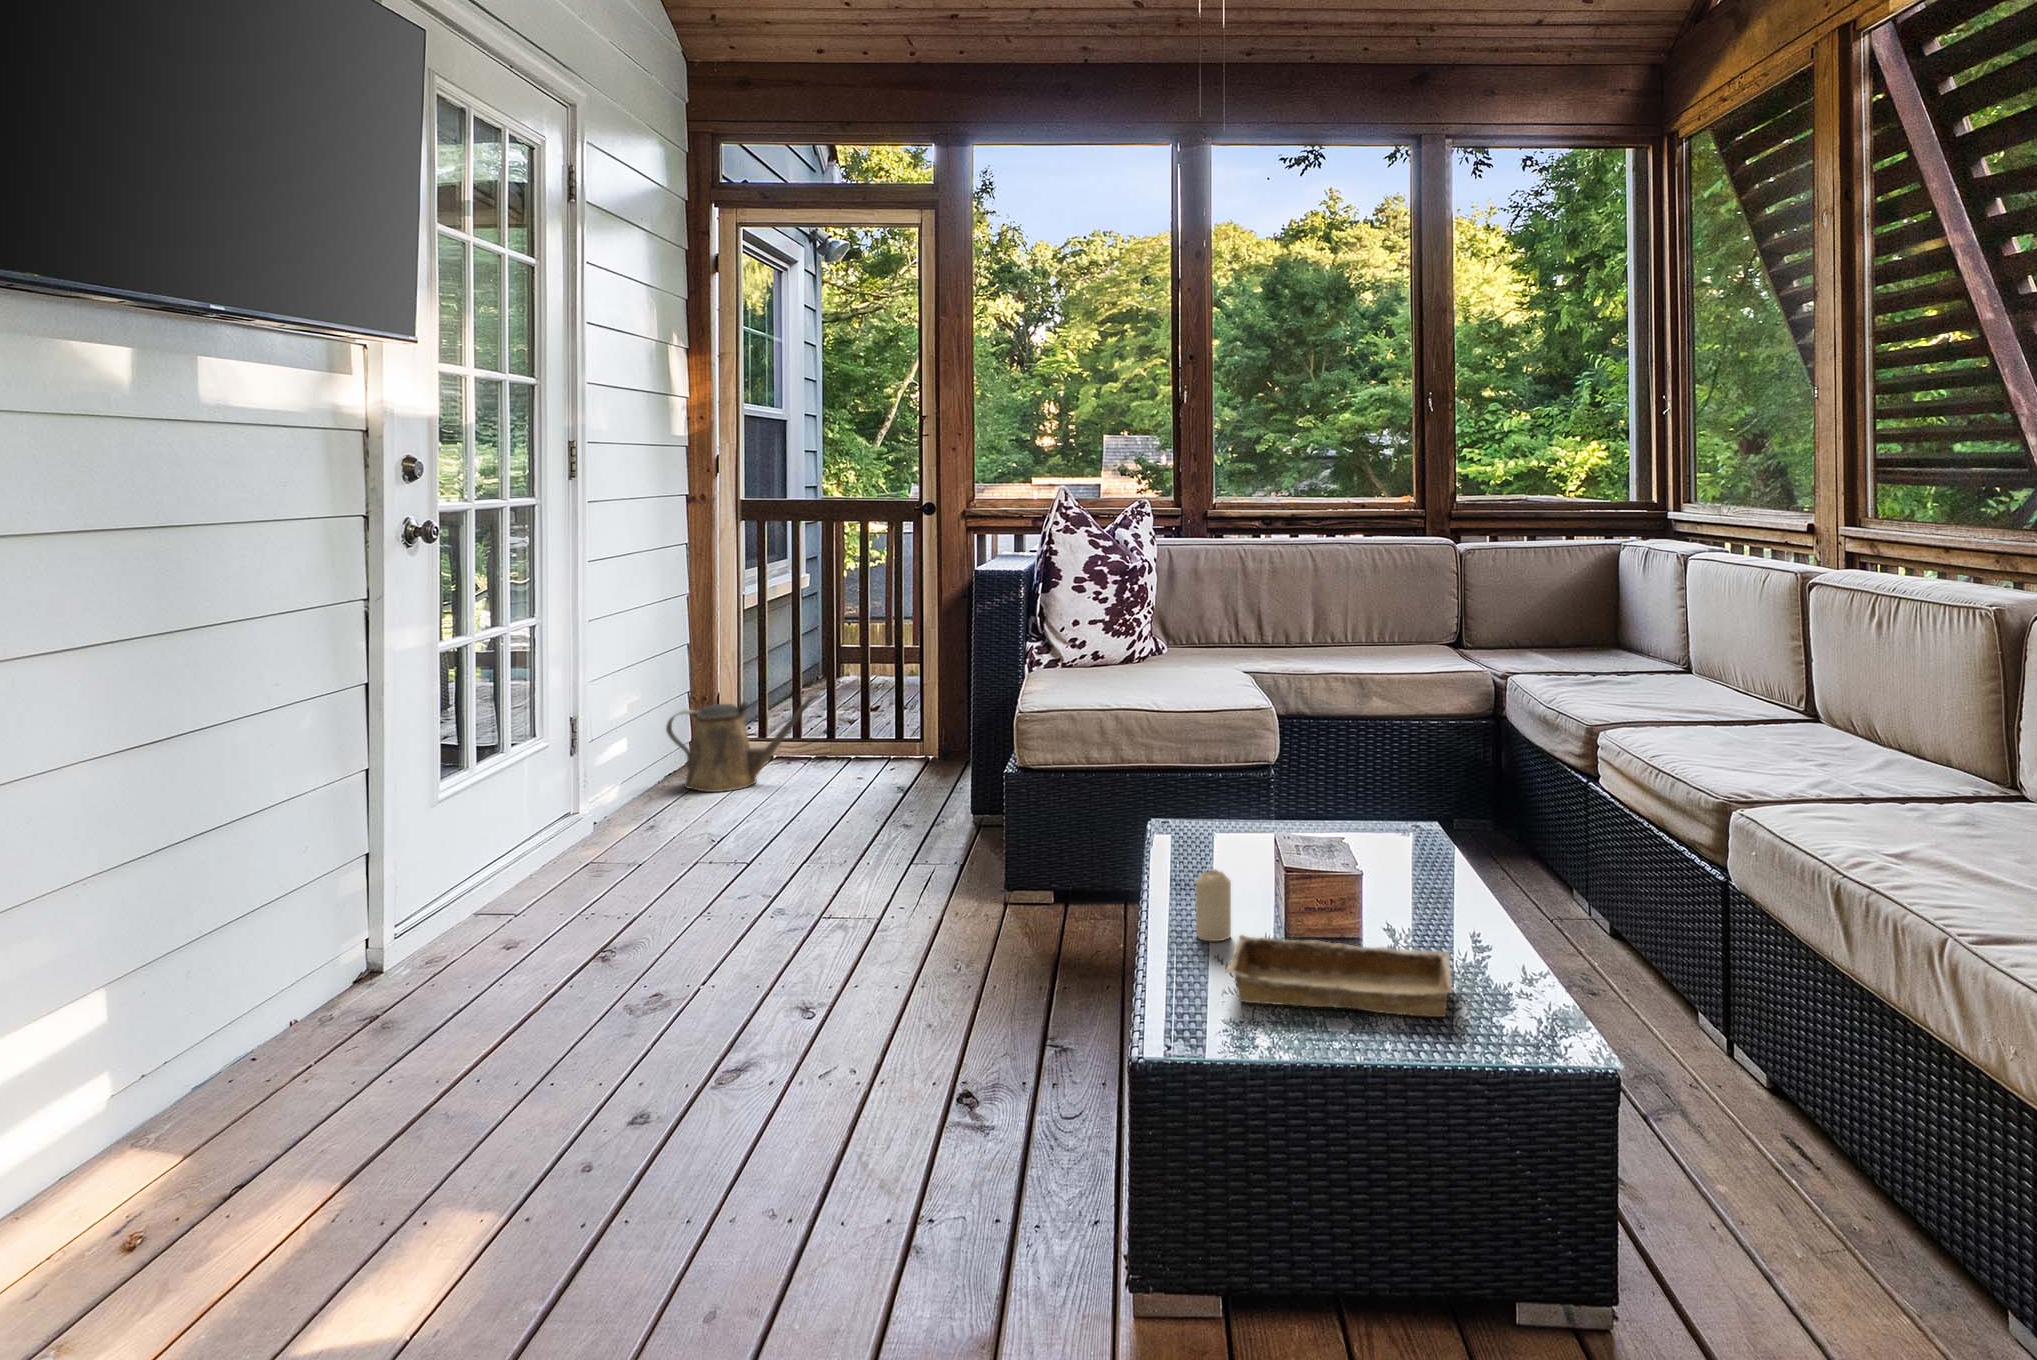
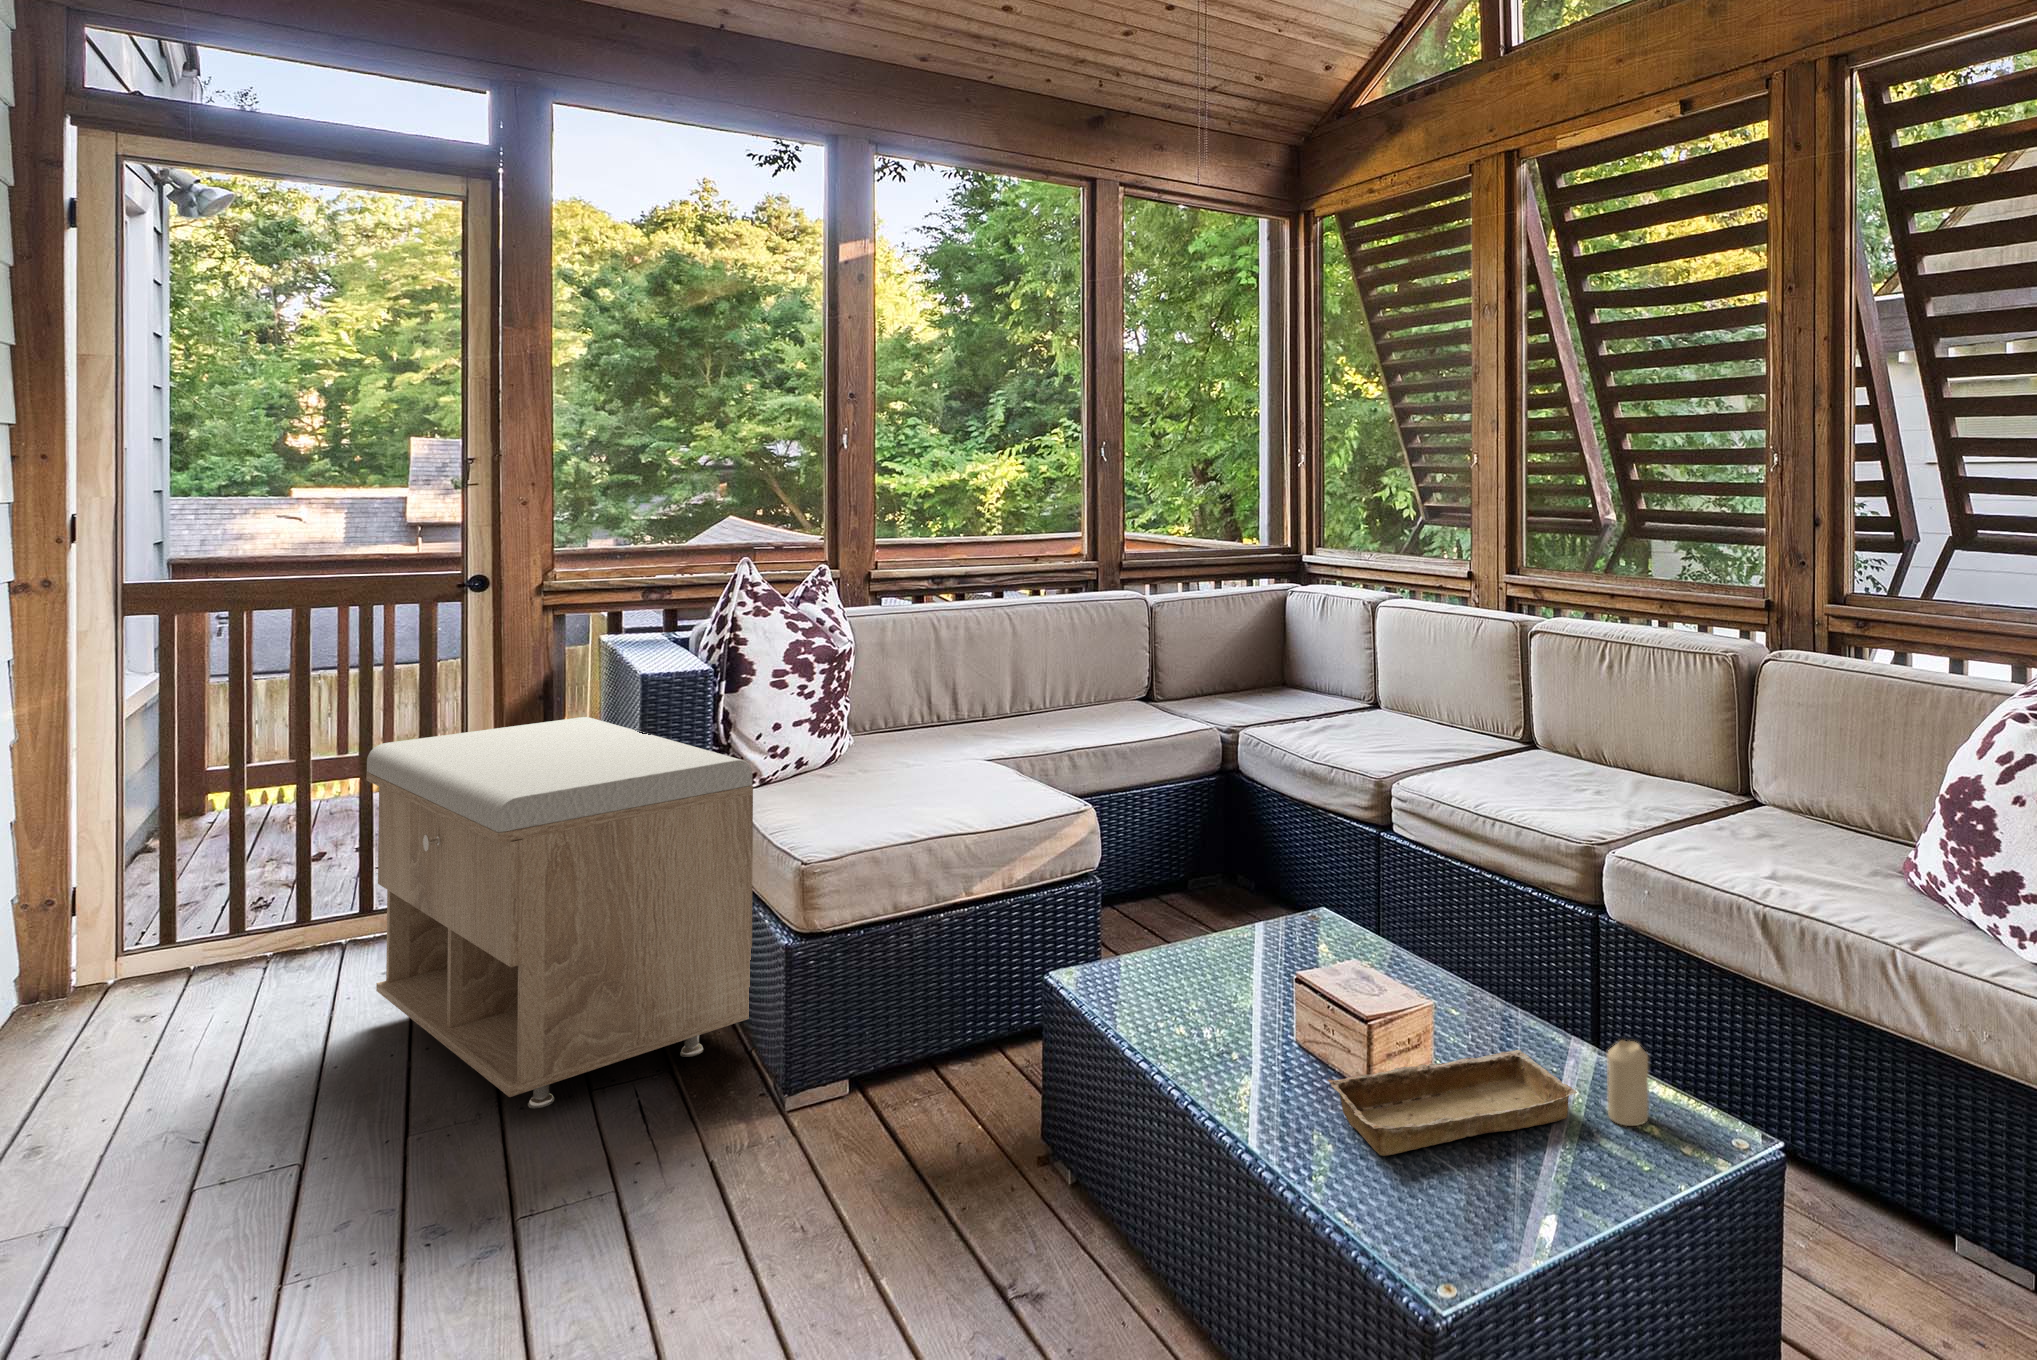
storage bench: none [802,608,1011,887] -> present [366,717,753,1108]
watering can: present [666,694,820,792] -> none [66,847,351,1015]
candle: present [1196,870,1231,941] -> present [1607,1040,1649,1126]

